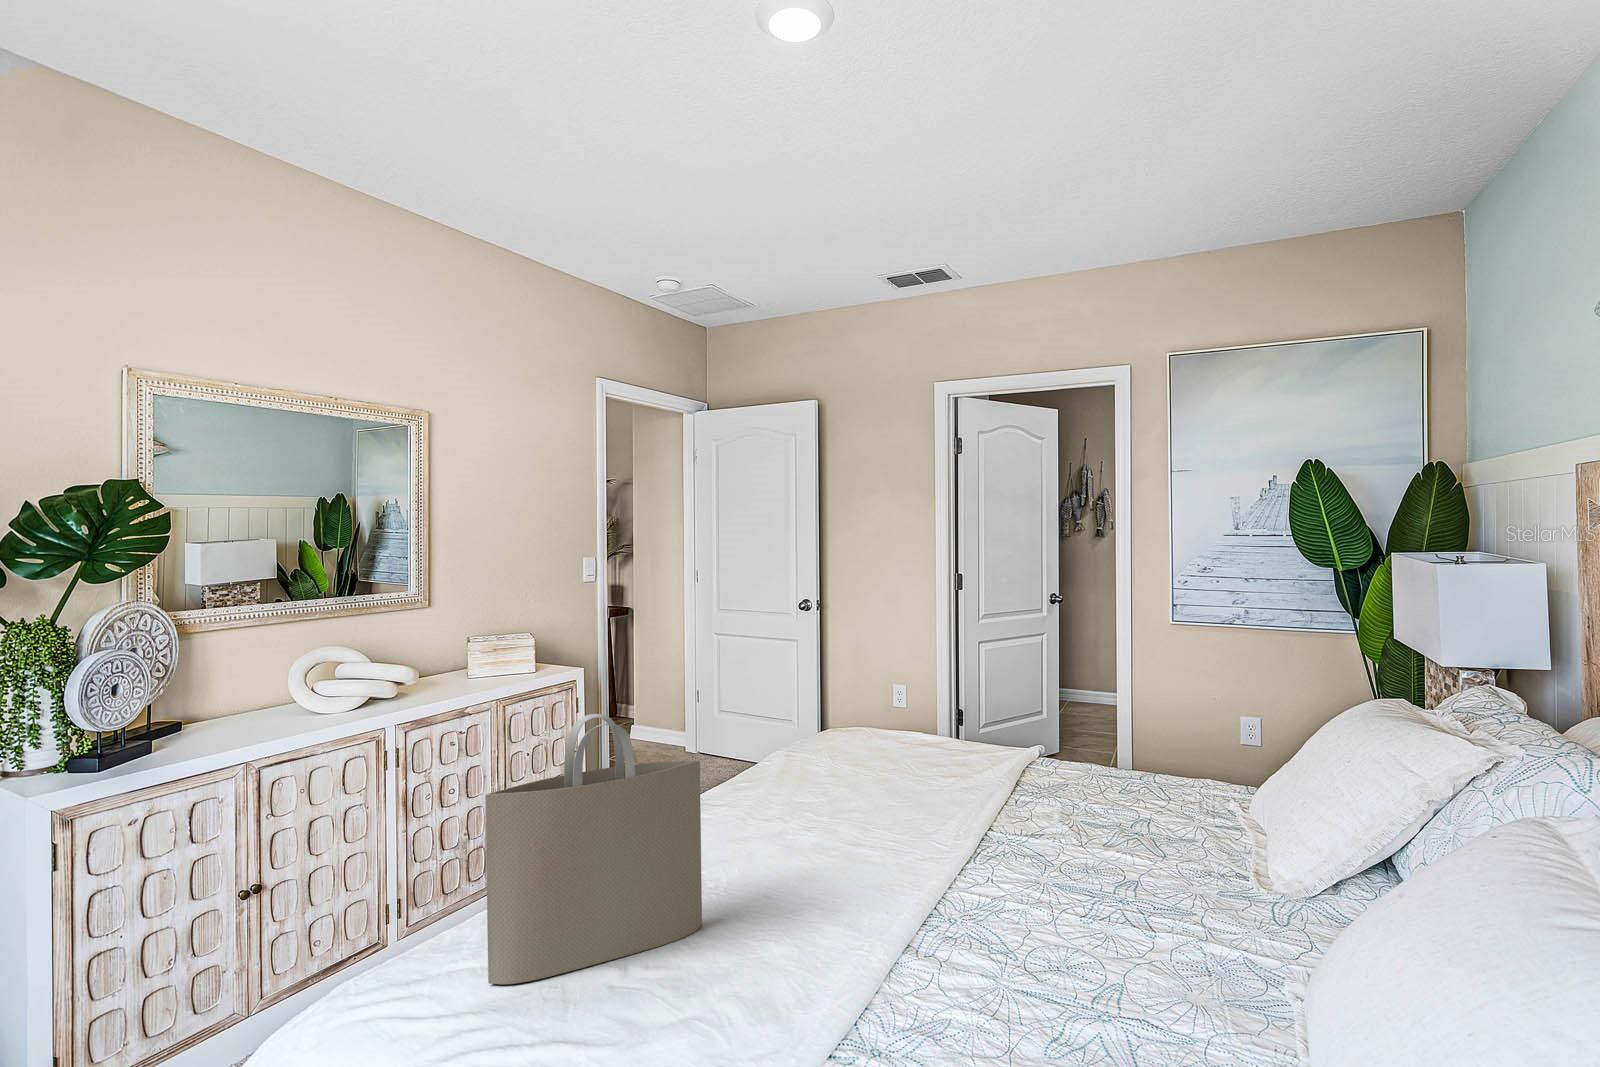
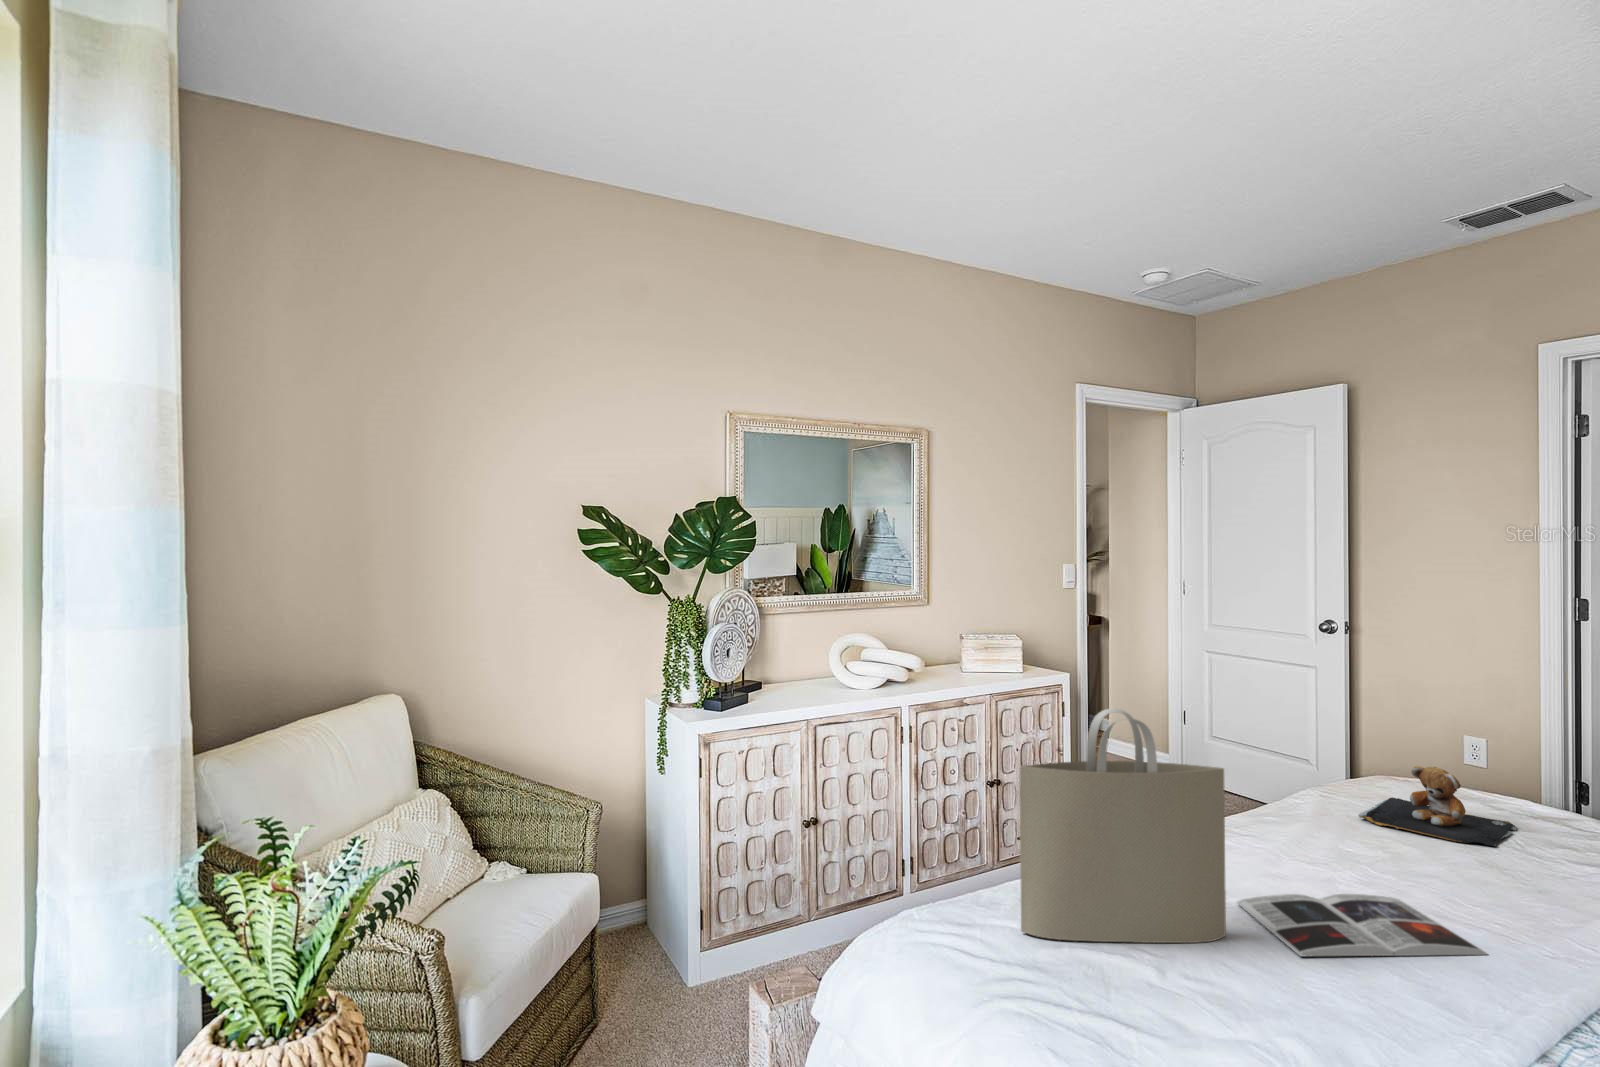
teddy bear: none [819,722,925,783] -> present [1359,766,1516,846]
magazine: none [715,848,903,929] -> present [1237,894,1488,956]

